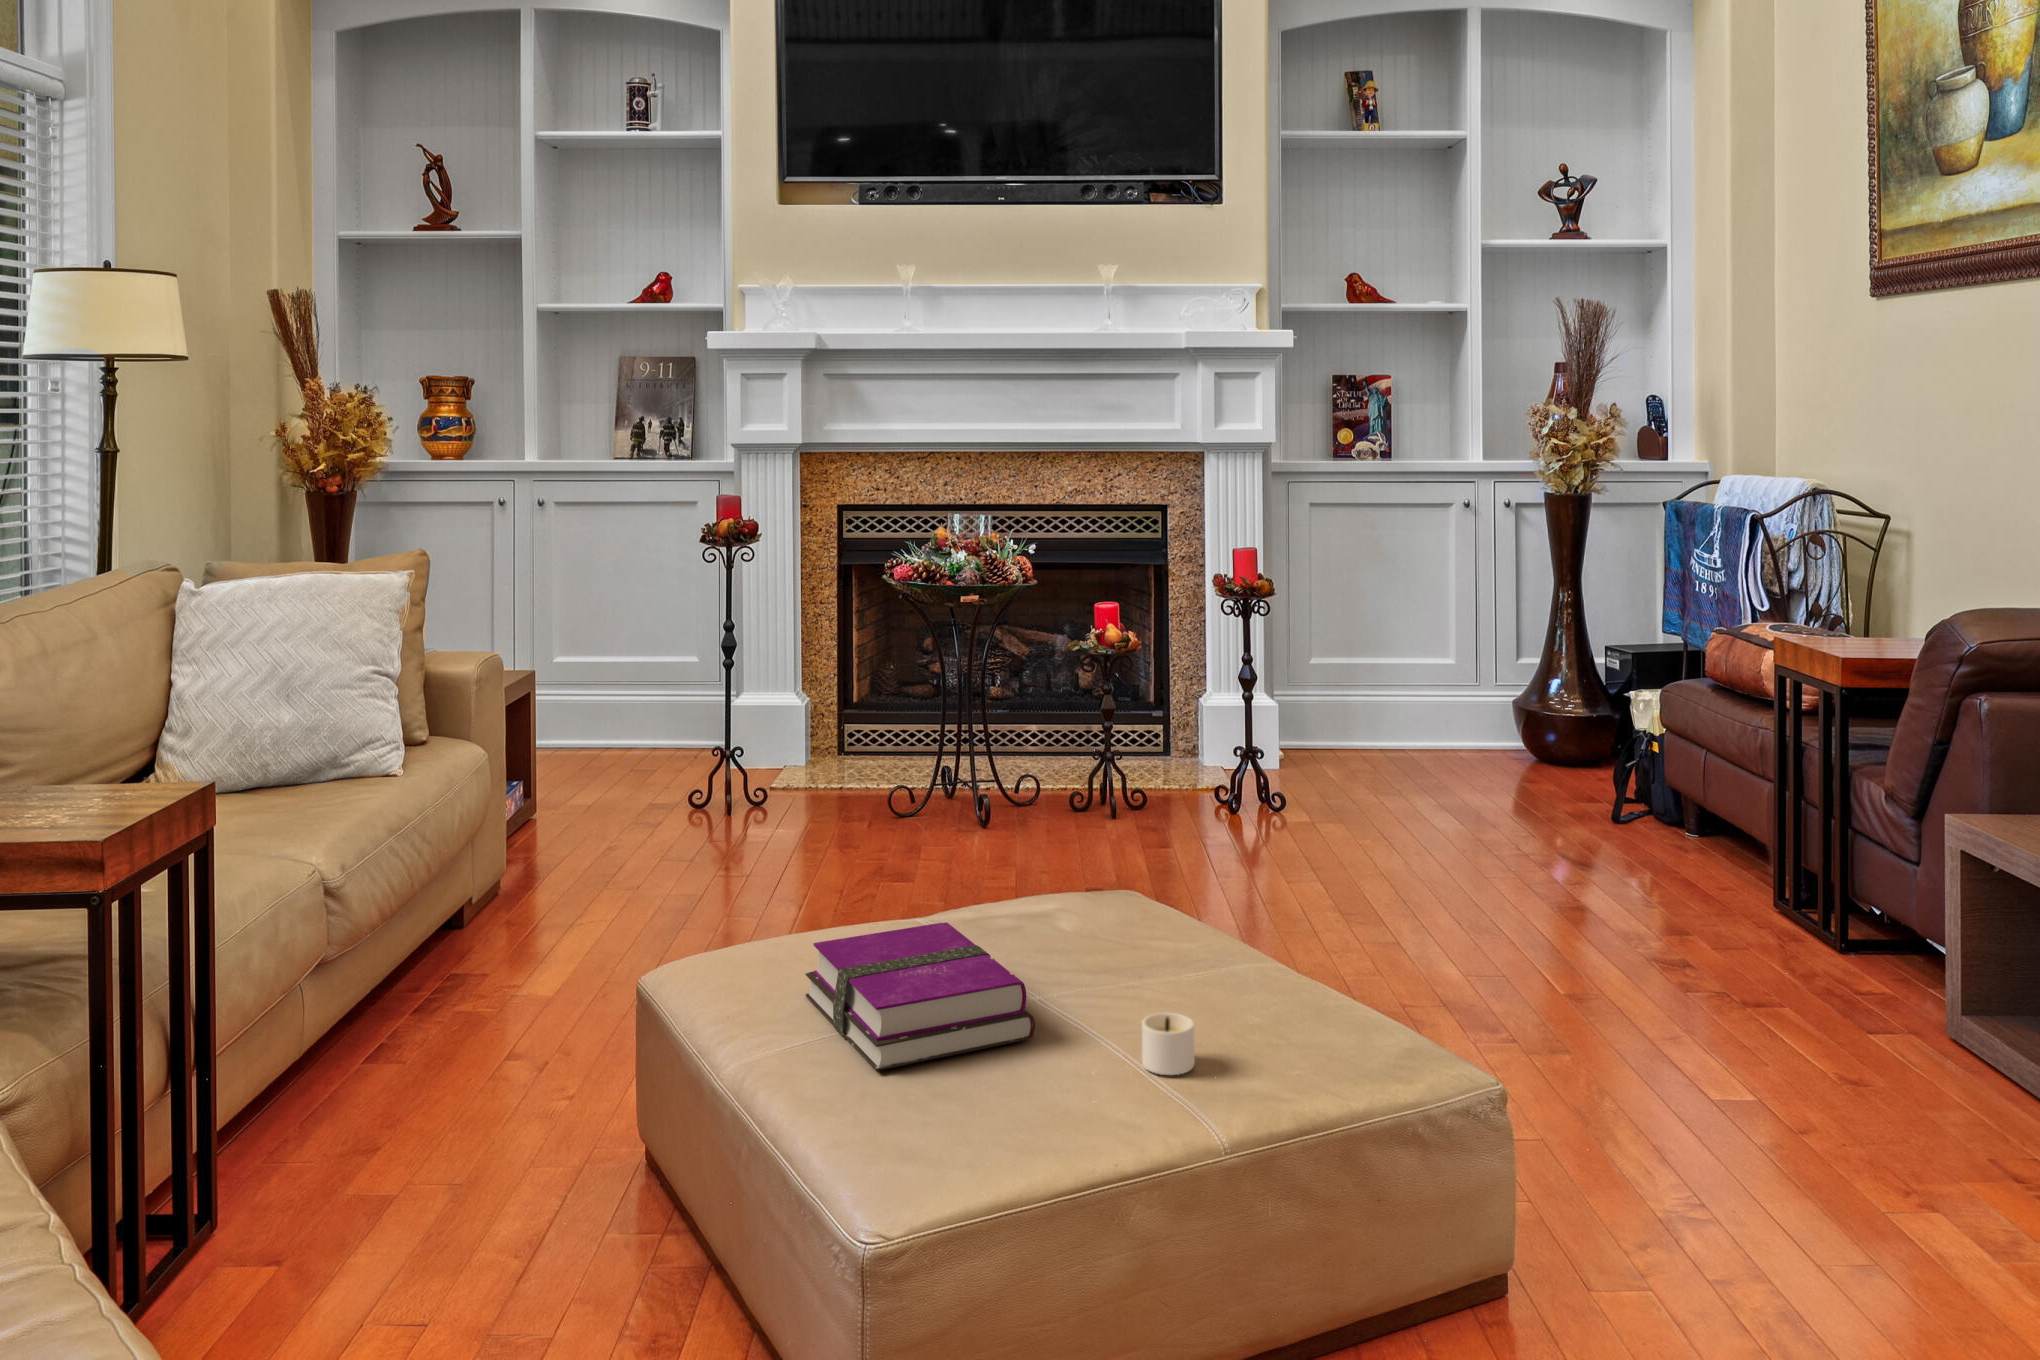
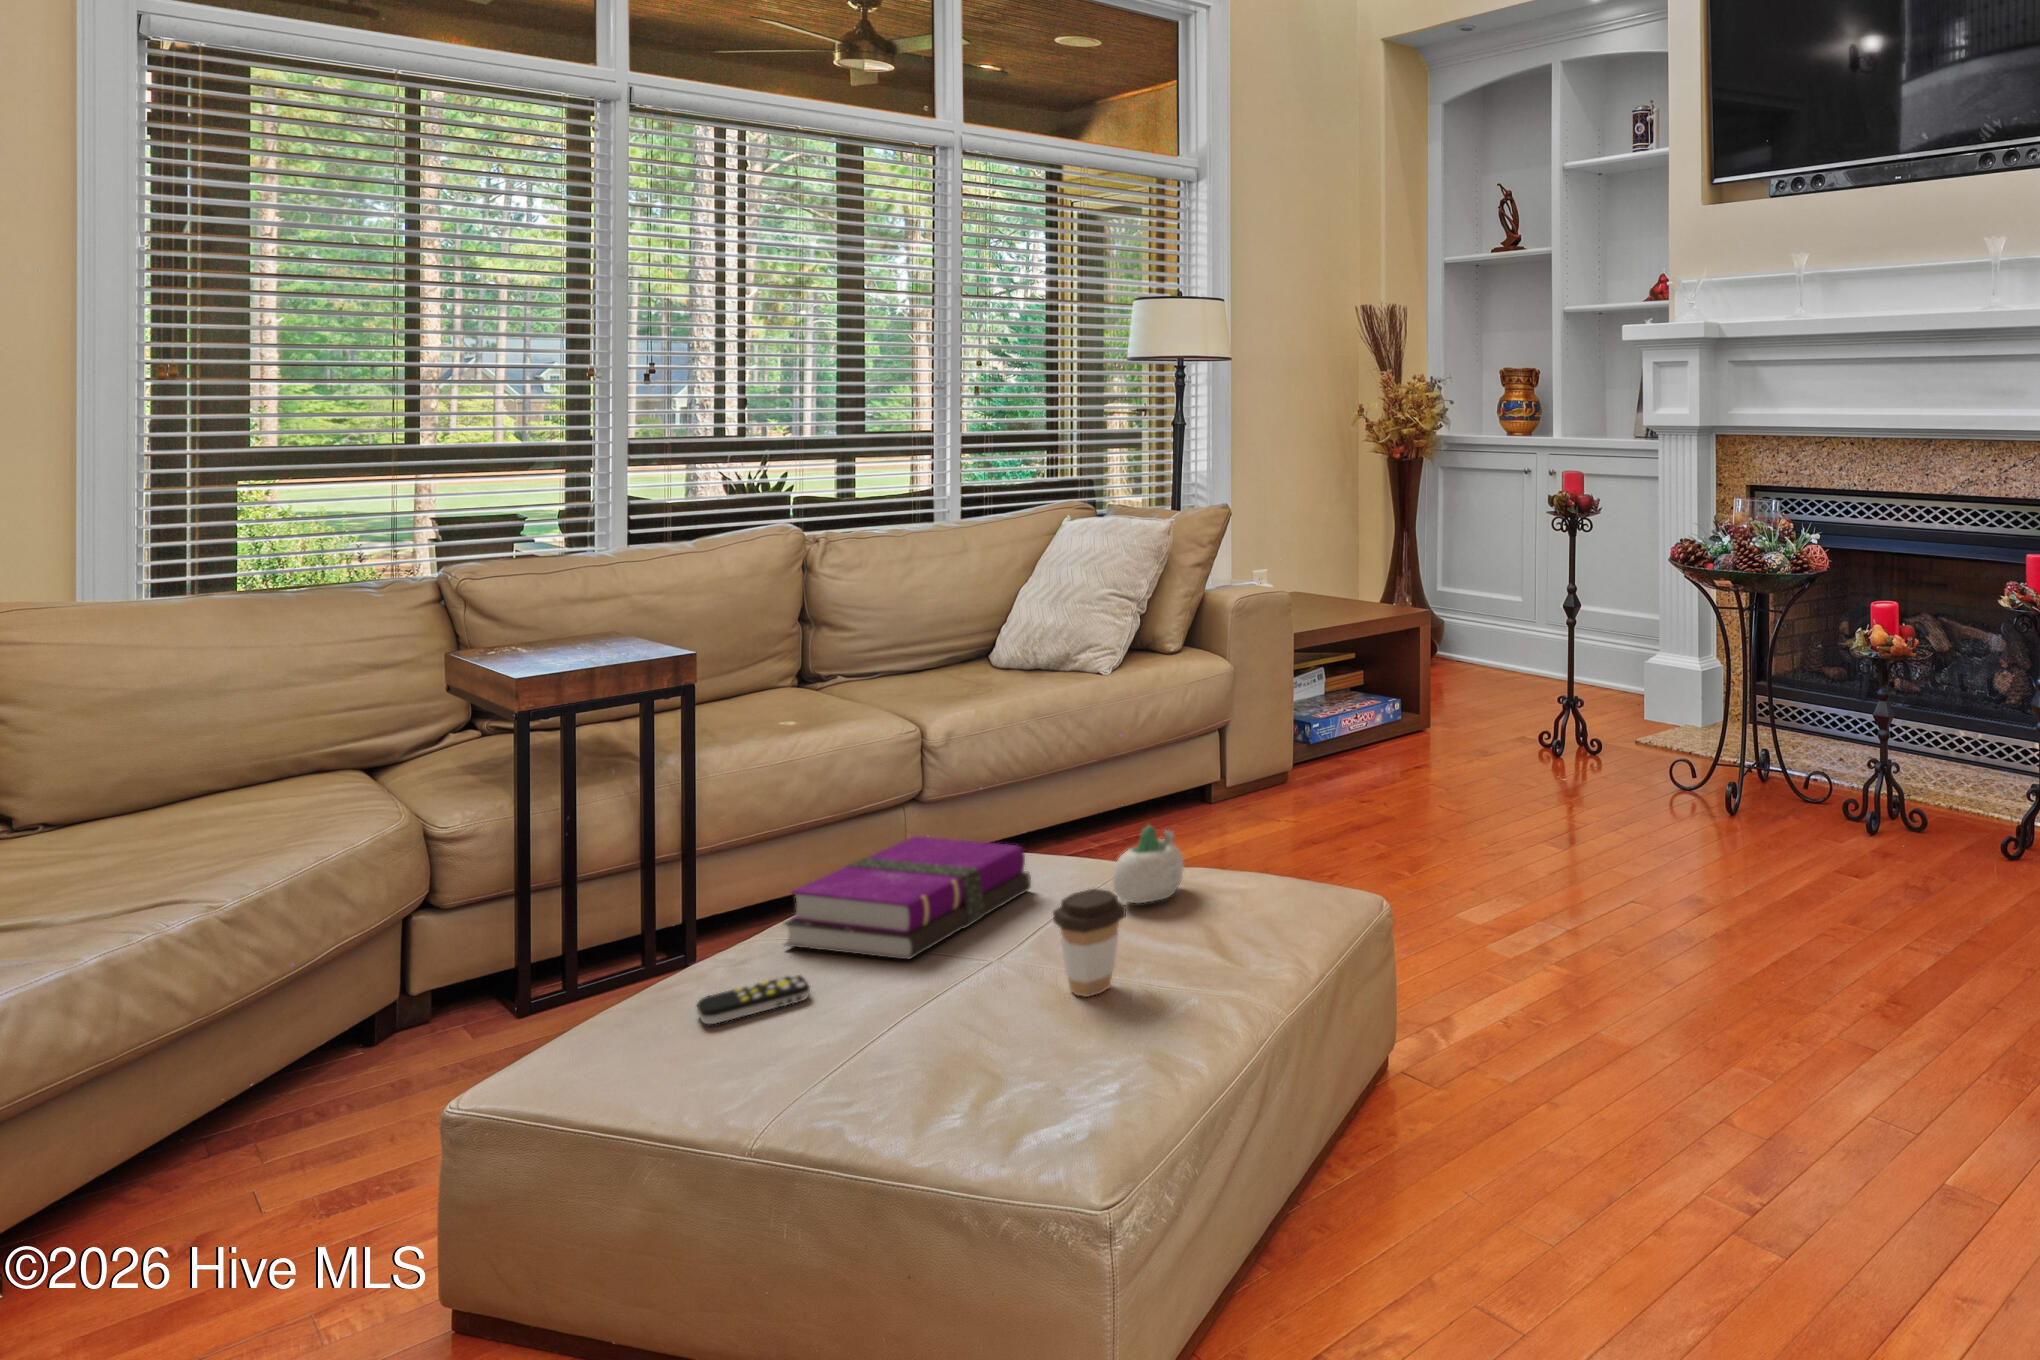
succulent planter: none [1040,869,1107,948] -> present [1112,826,1184,903]
coffee cup: none [1199,911,1259,1012] -> present [1053,889,1126,997]
candle: present [1142,1013,1195,1075] -> none [890,965,947,1040]
remote control: none [973,1074,1039,1135] -> present [697,974,810,1024]

